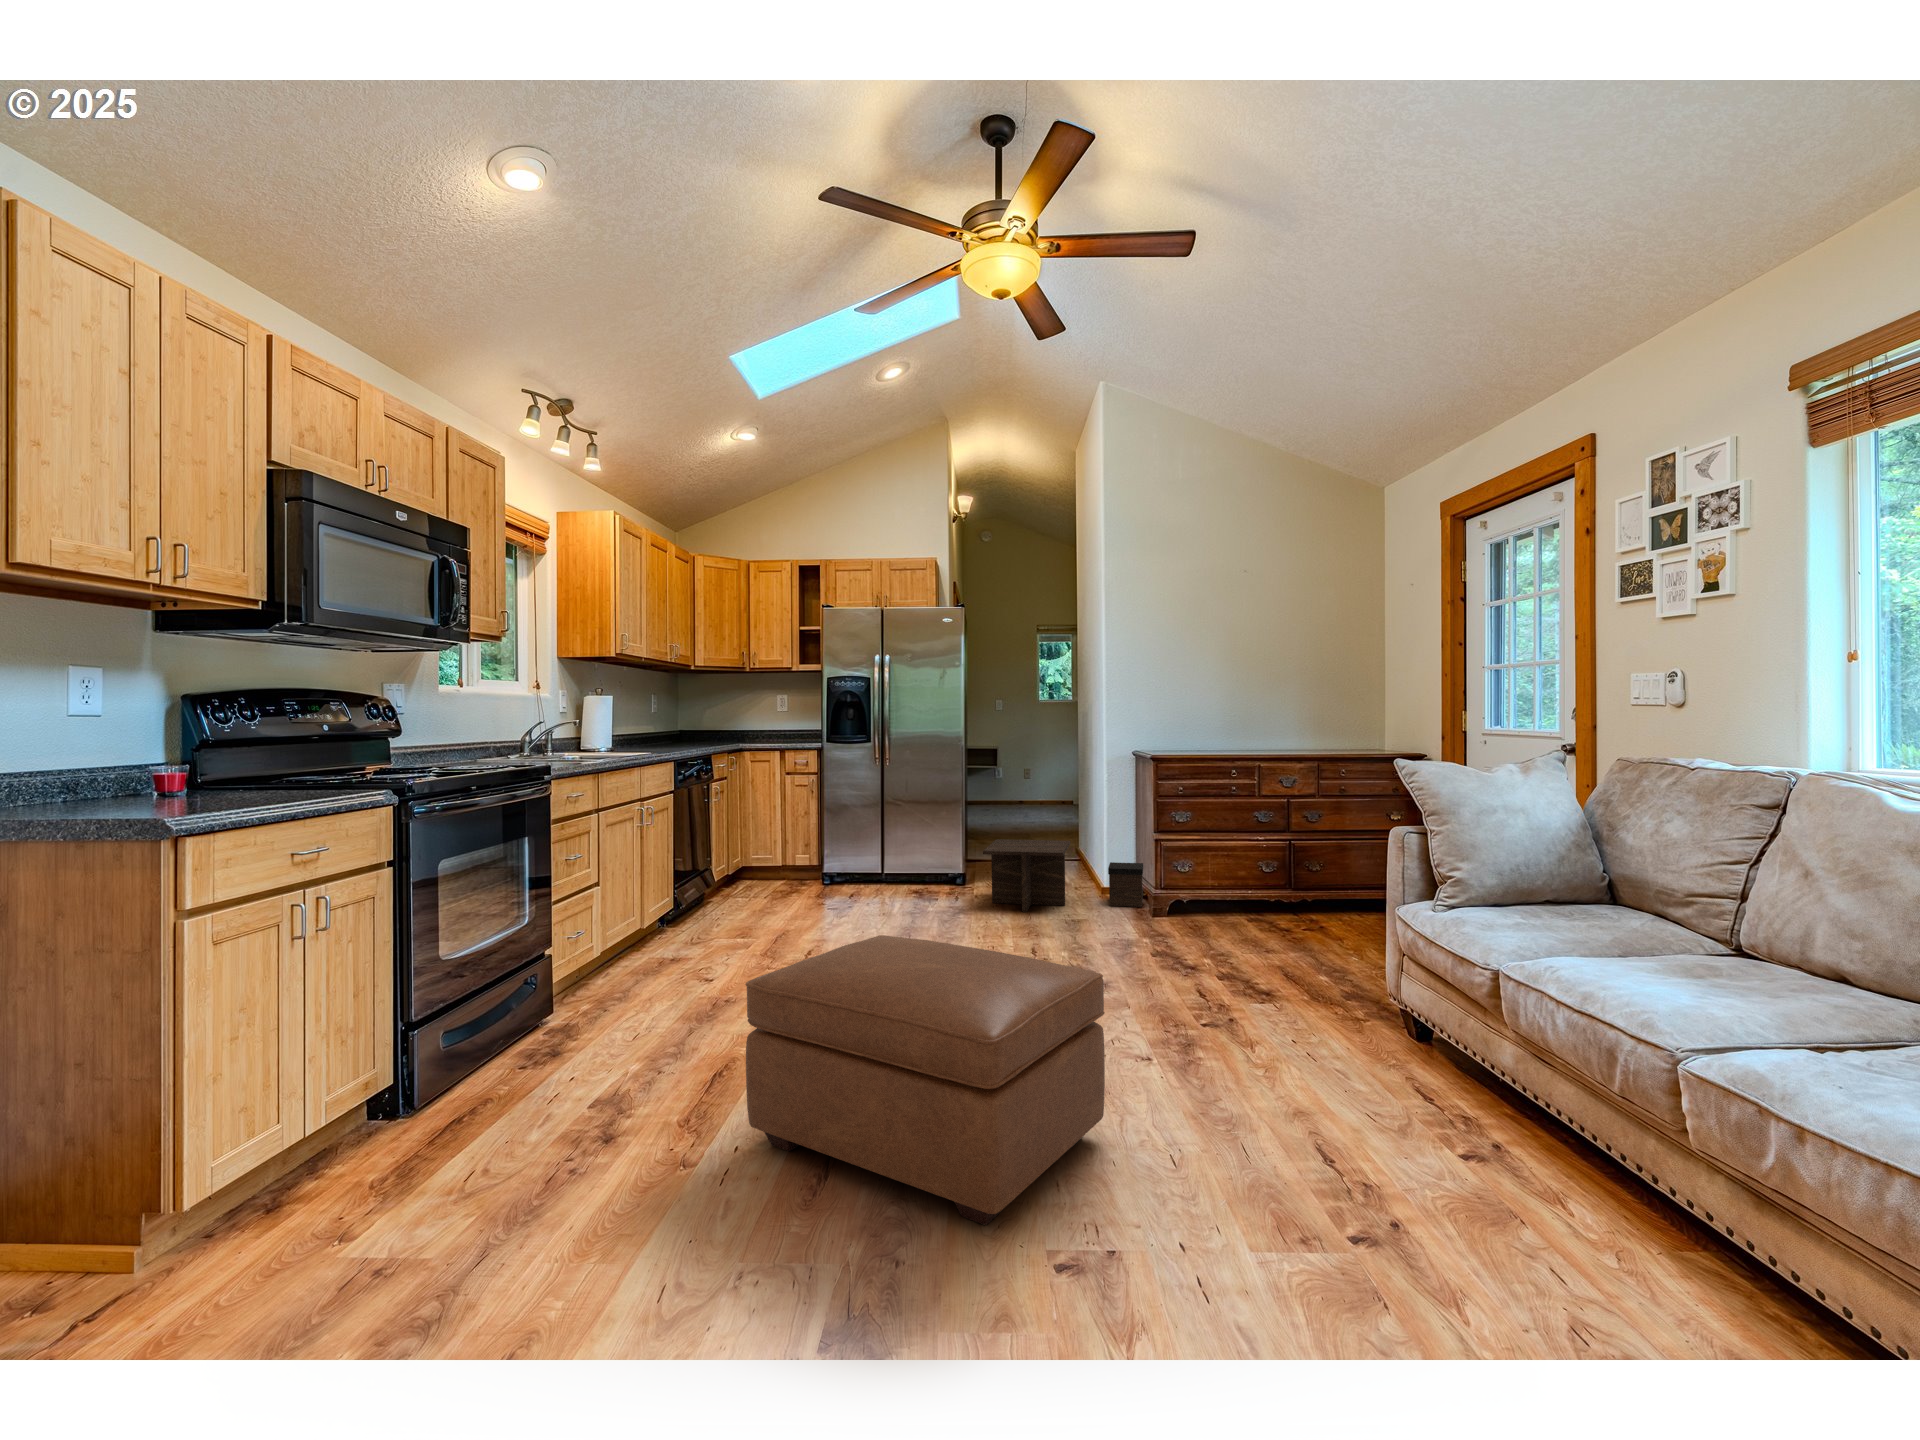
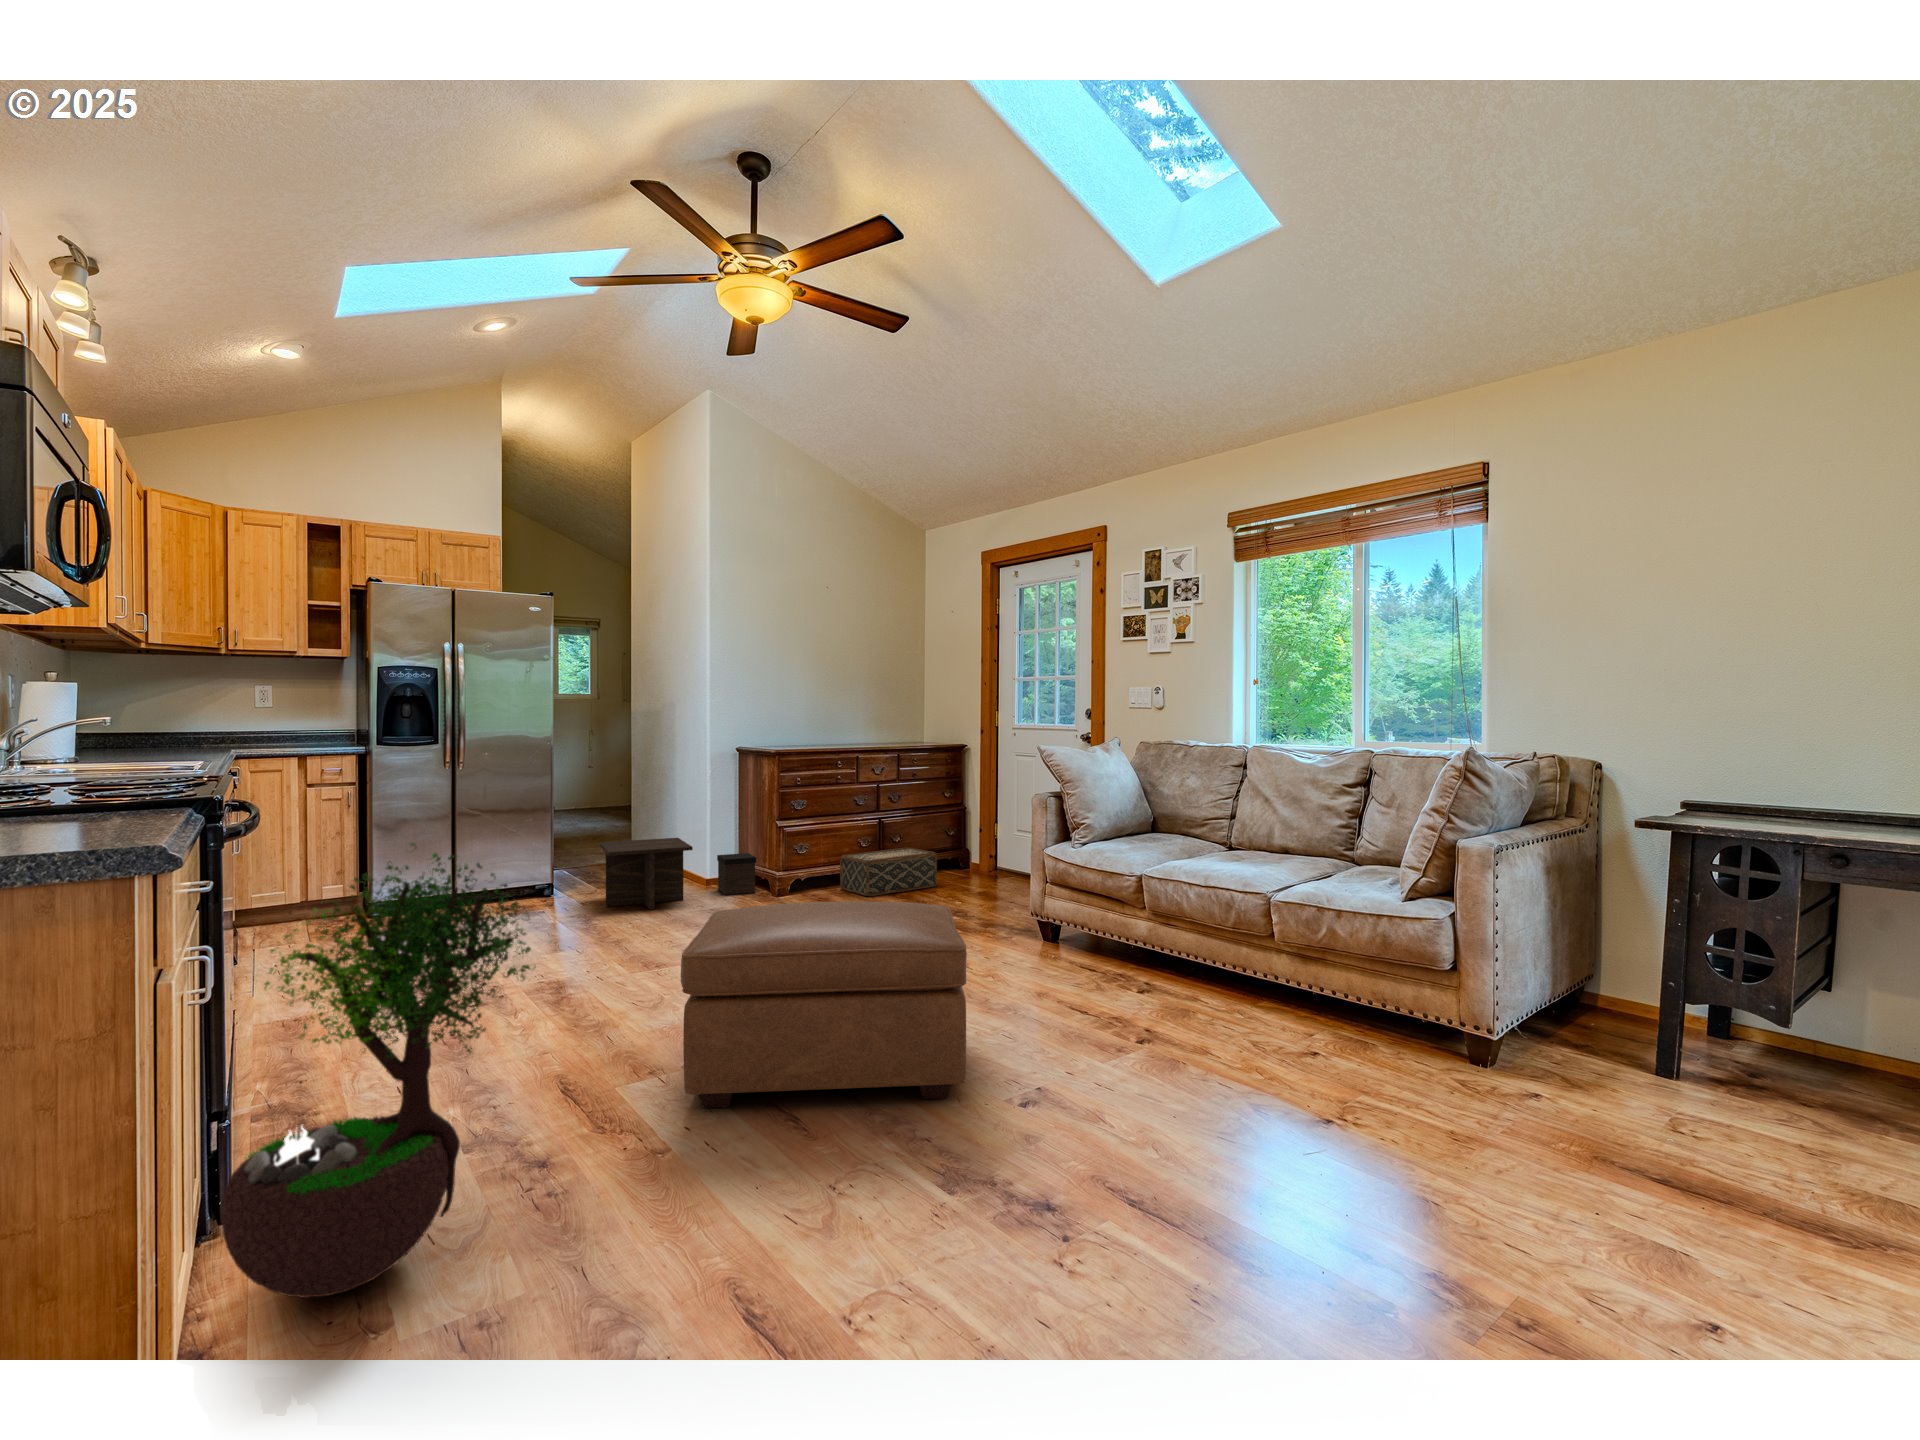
potted tree: none [277,854,514,1221] -> present [221,843,535,1298]
woven basket: none [1236,876,1360,930] -> present [840,847,937,896]

